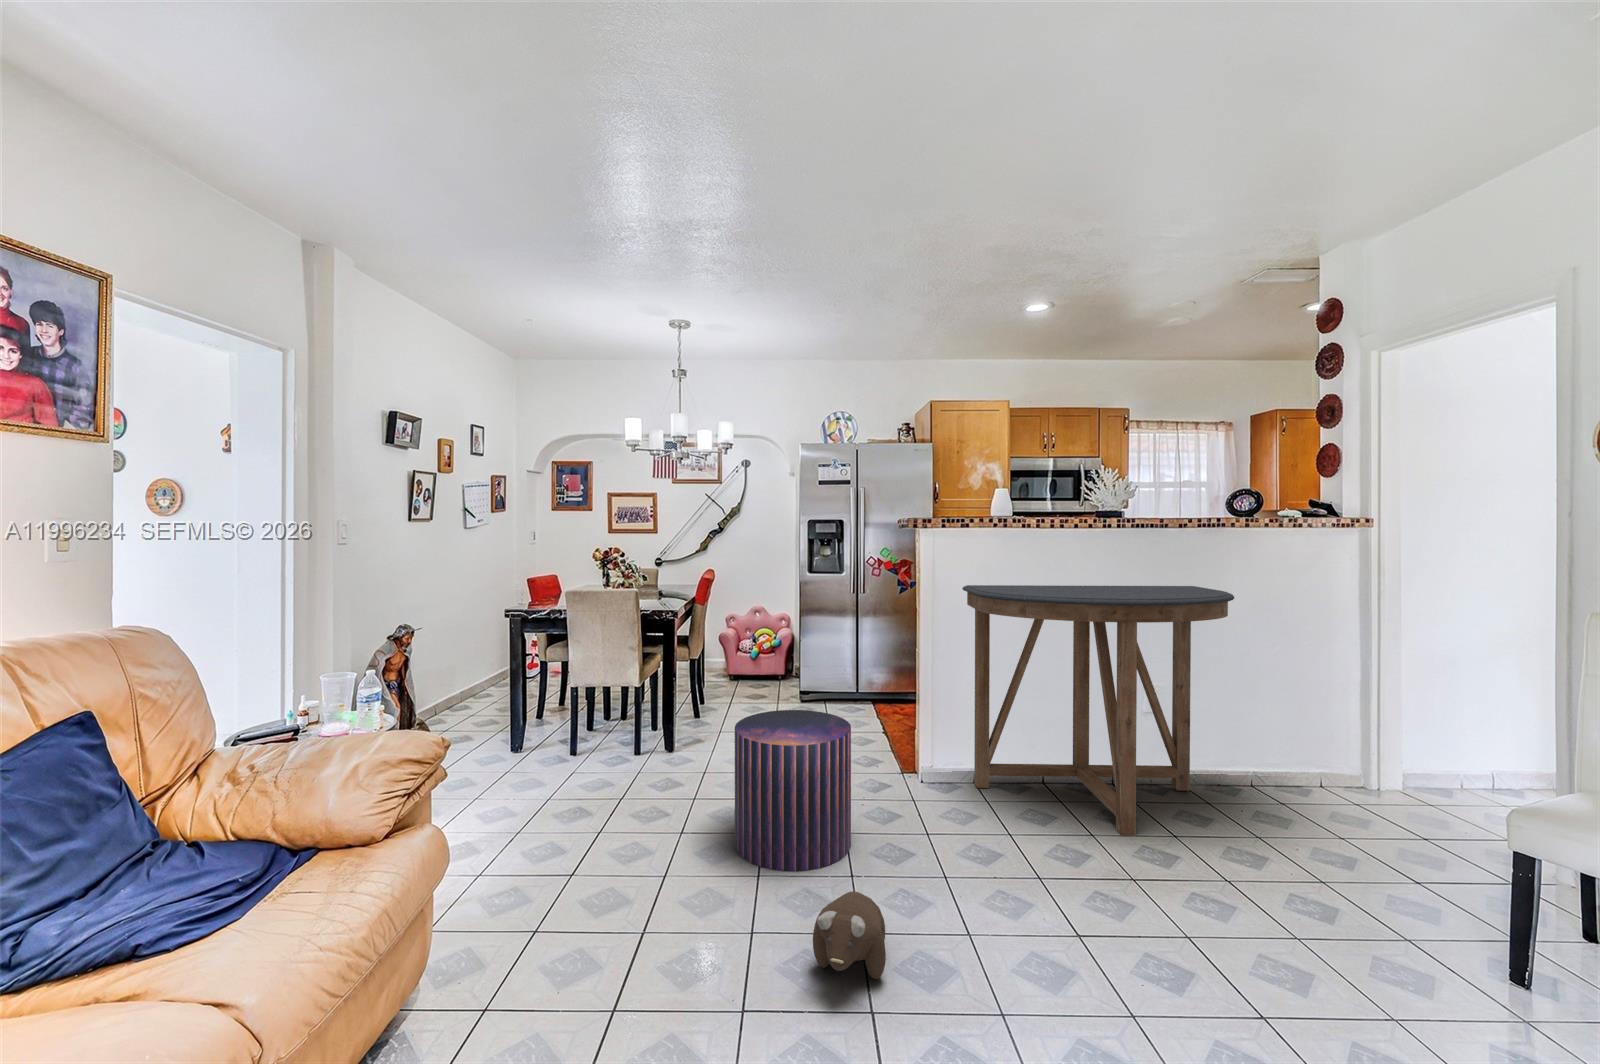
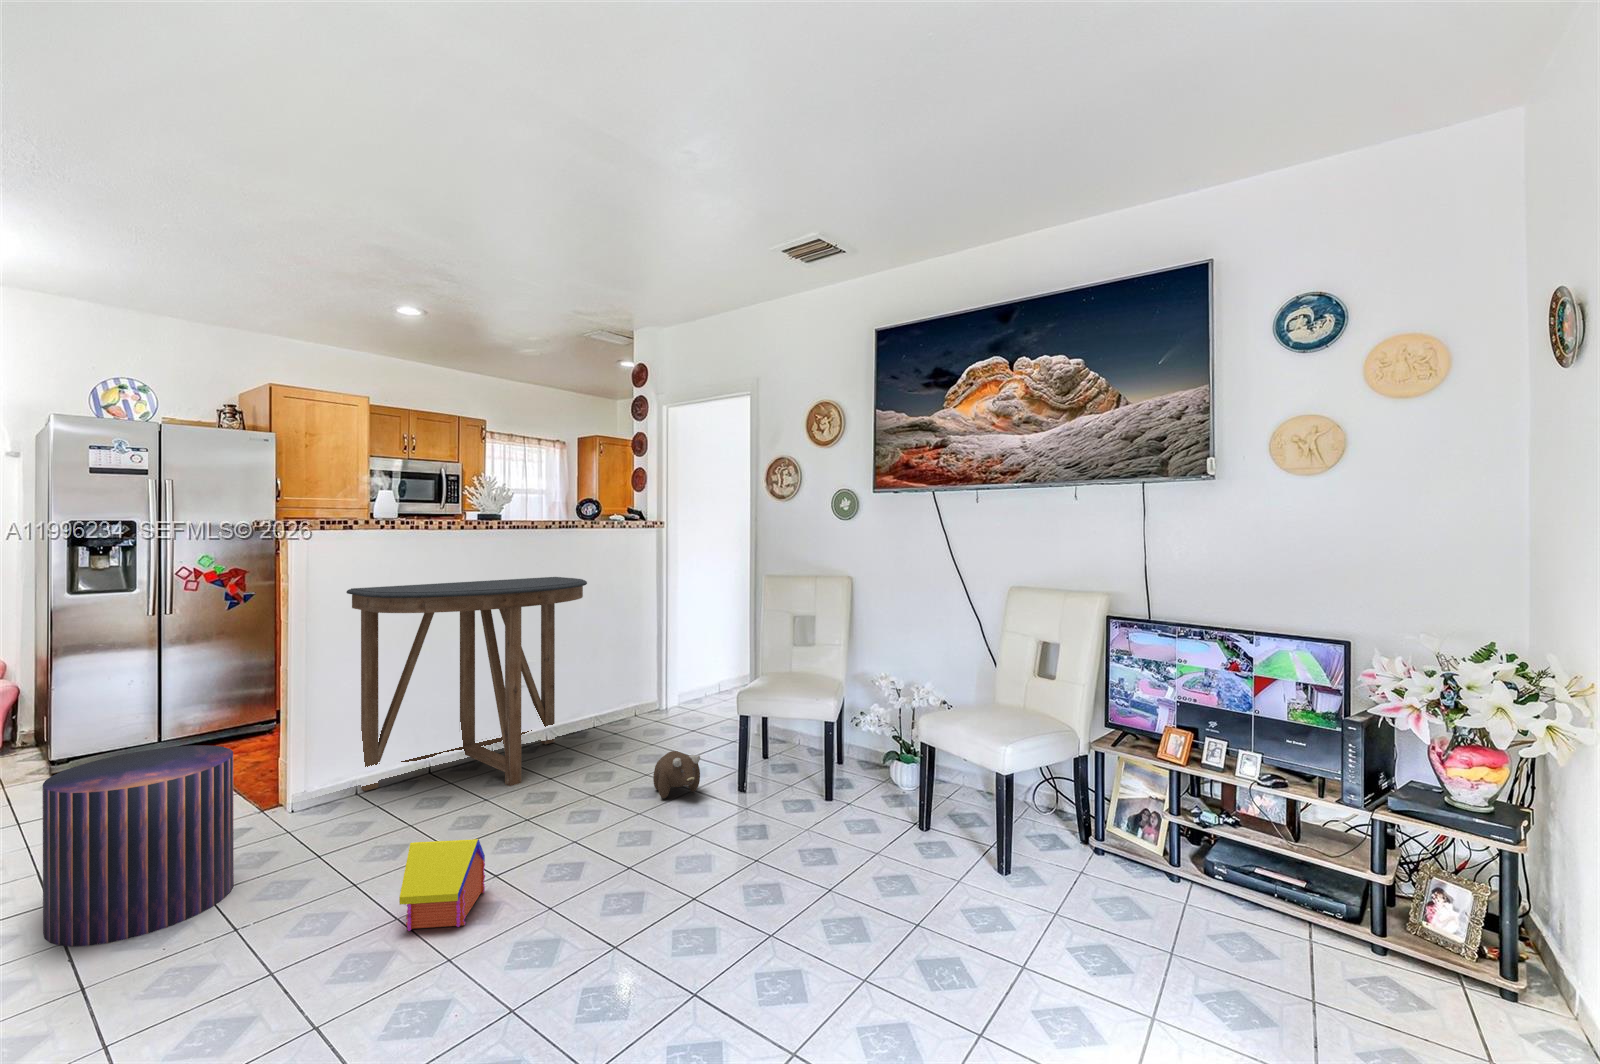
toy house: none [951,888,1055,1023] -> present [399,839,485,931]
plush toy: present [813,891,886,979] -> present [653,751,700,799]

